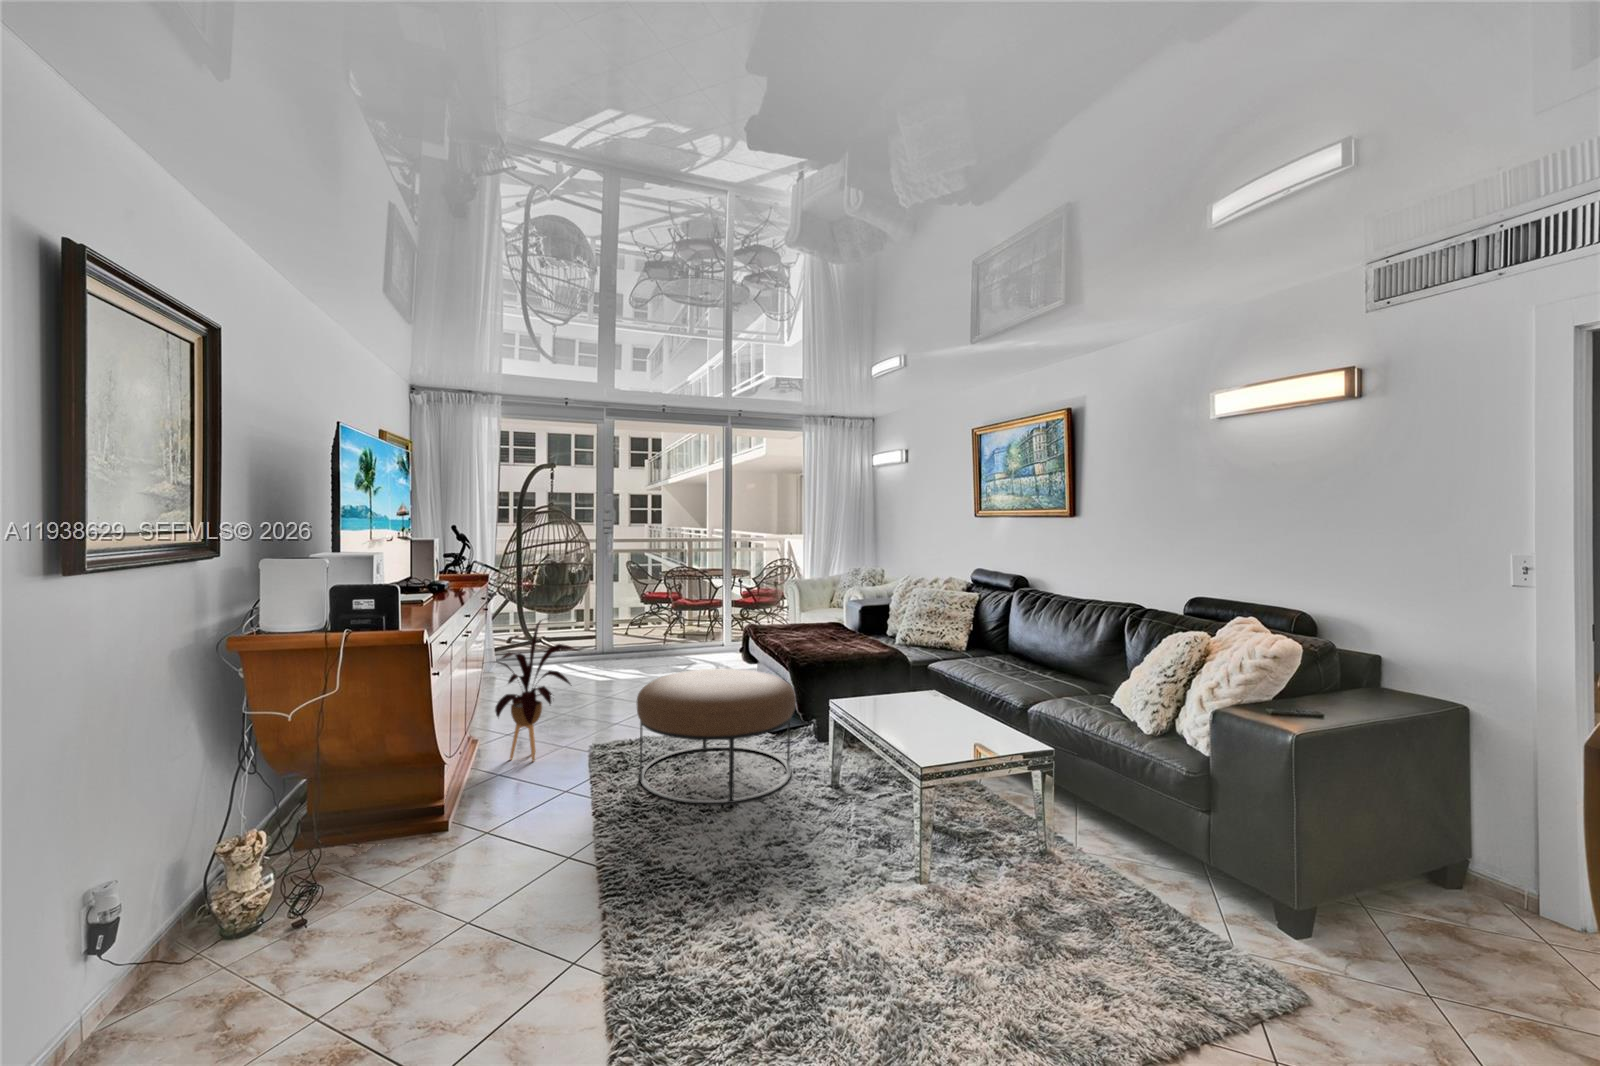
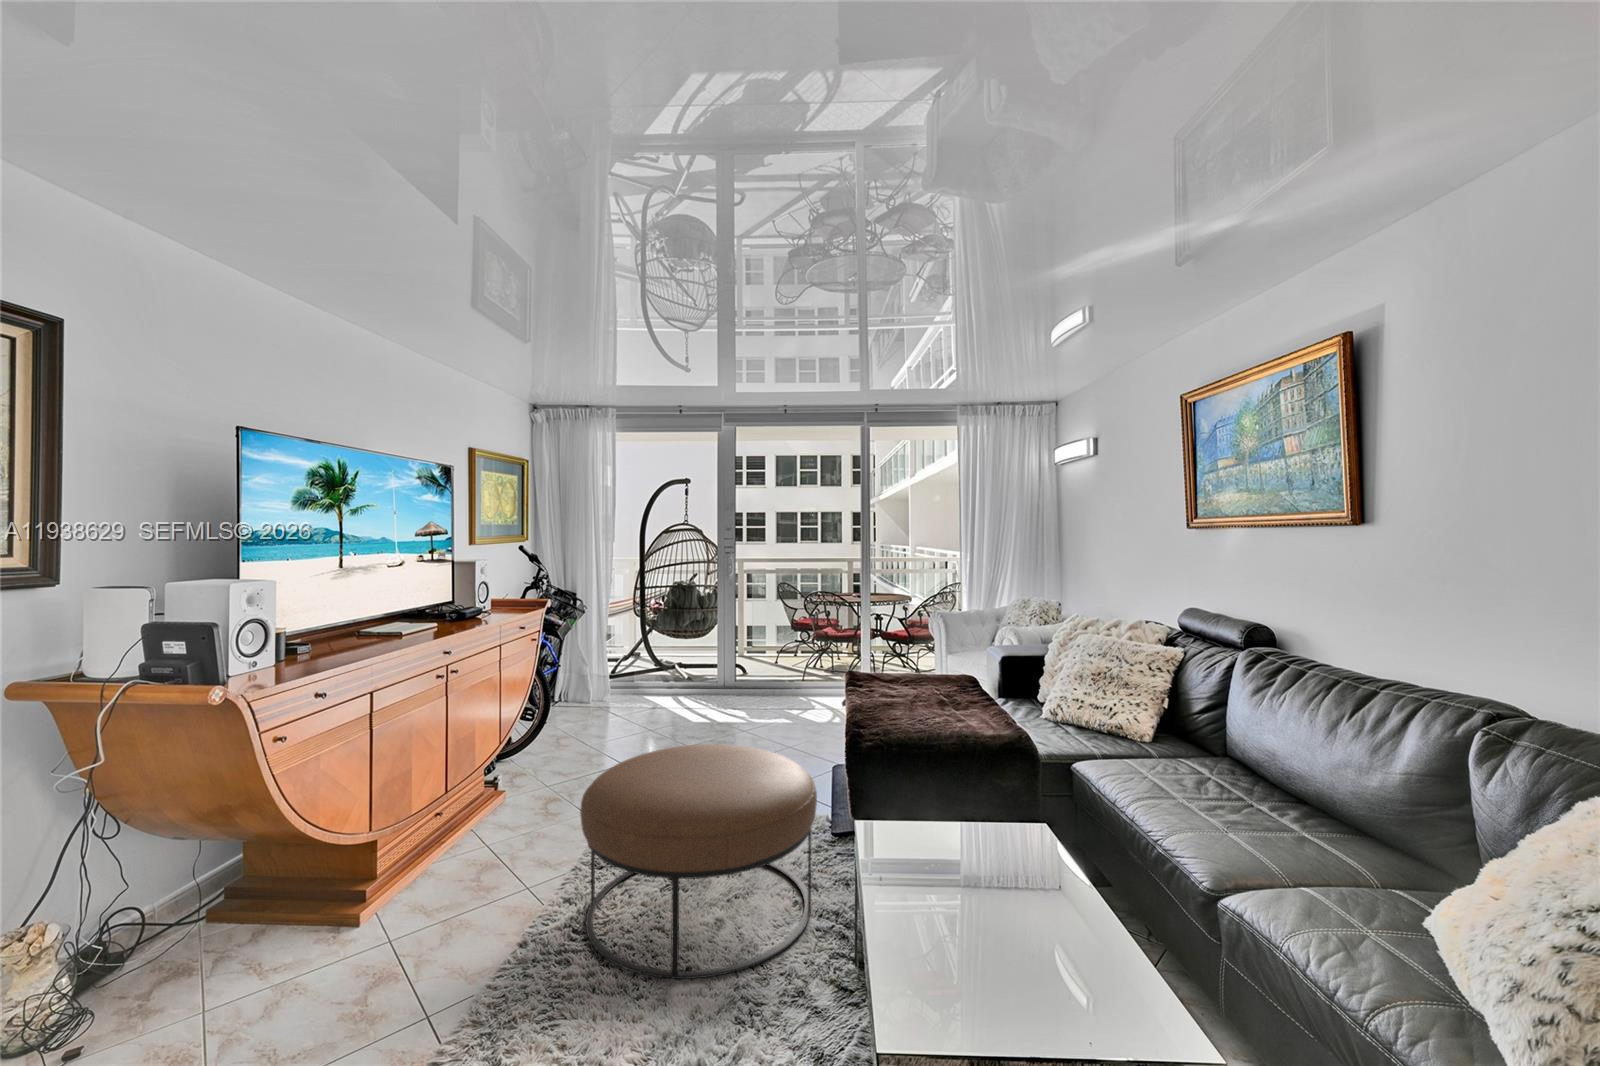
house plant: present [495,621,578,761] -> none [447,661,575,844]

